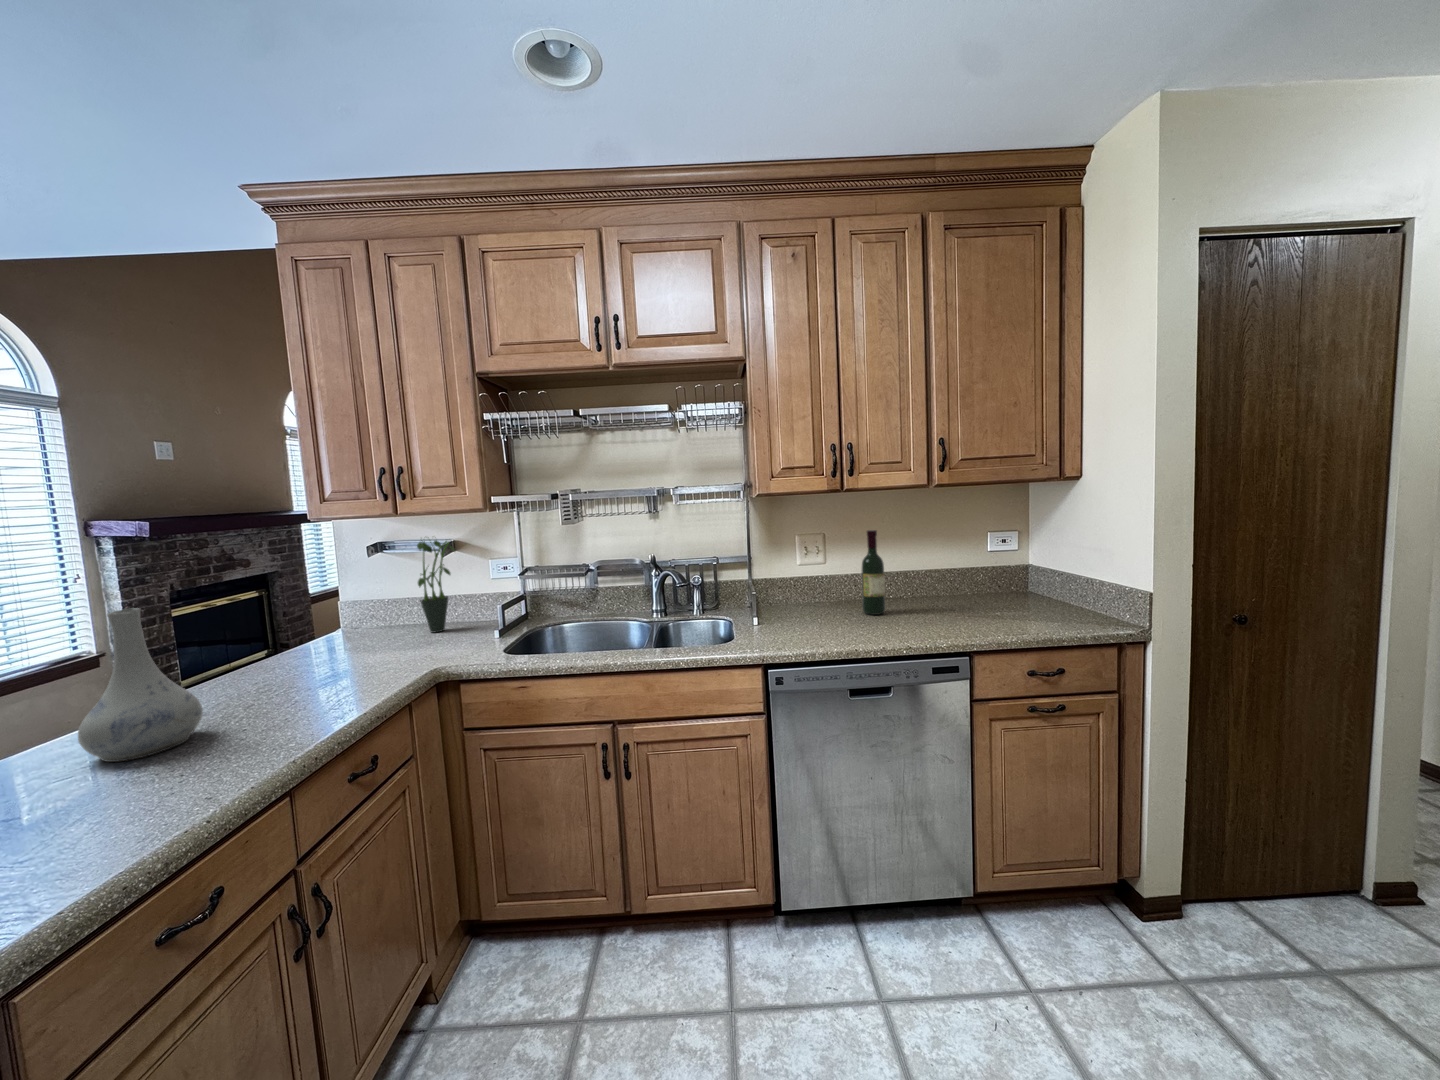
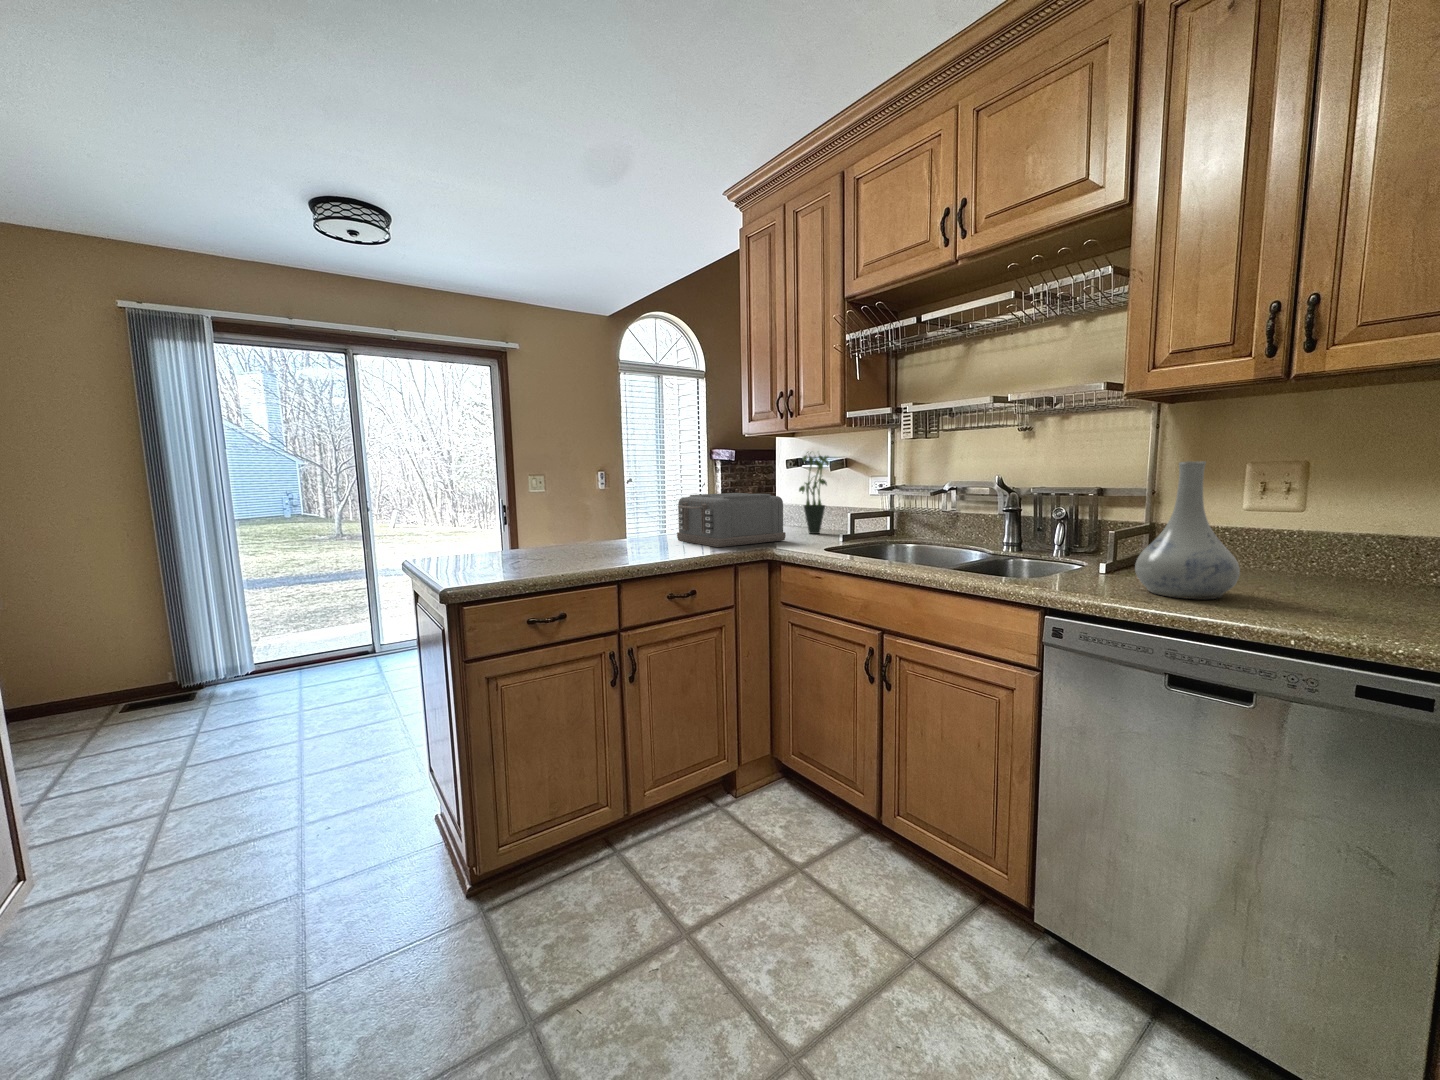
wine bottle: present [862,530,885,615] -> none [1329,449,1393,599]
toaster: none [257,597,432,686] -> present [677,493,786,547]
vase: present [78,608,203,762] -> present [1135,461,1240,599]

